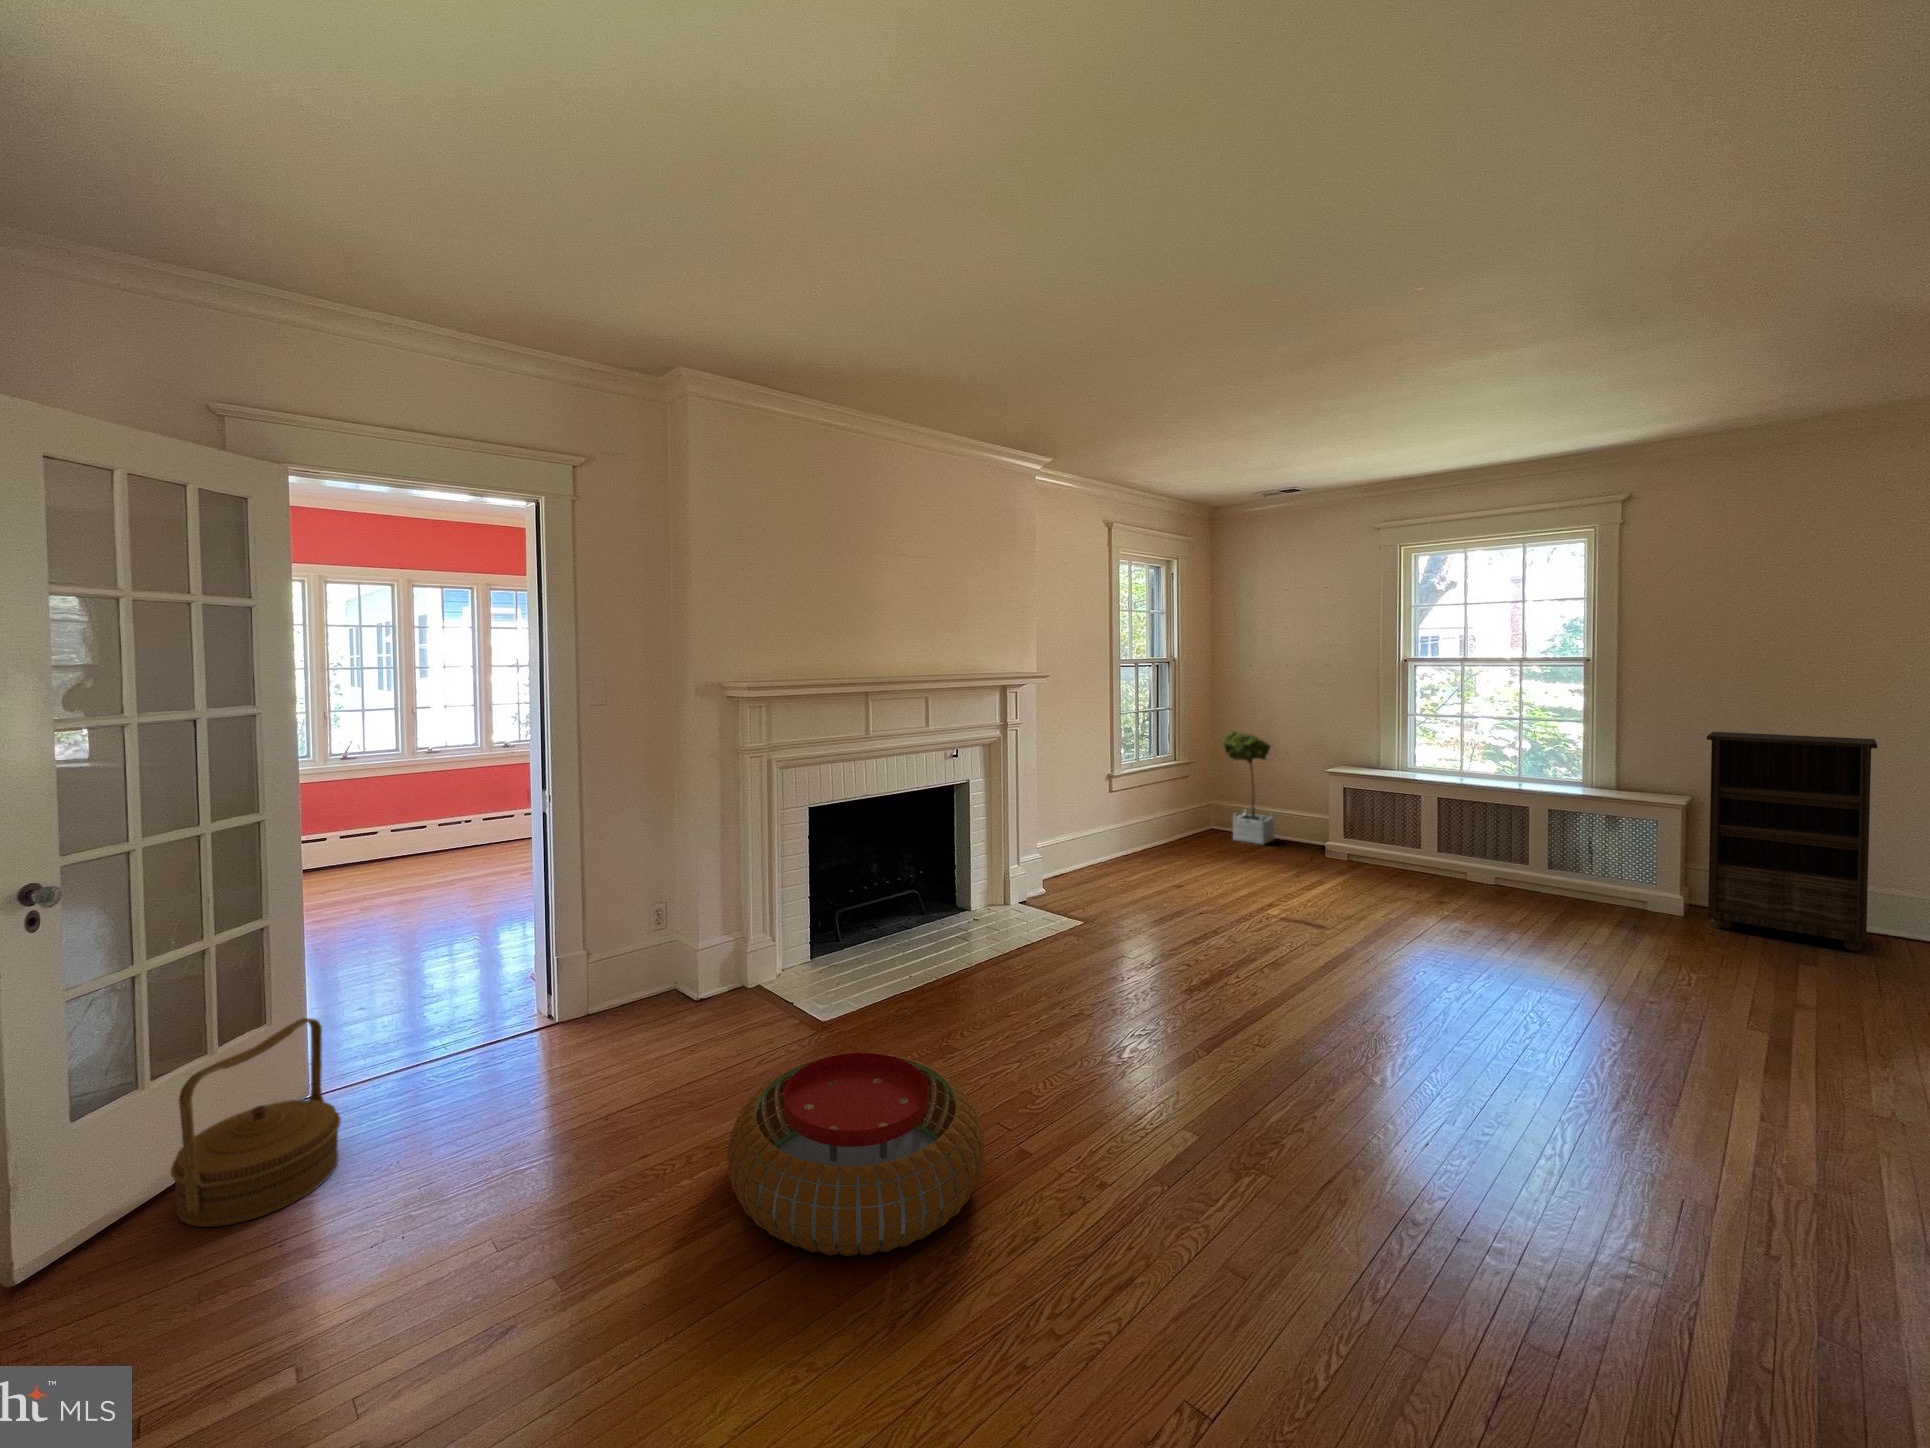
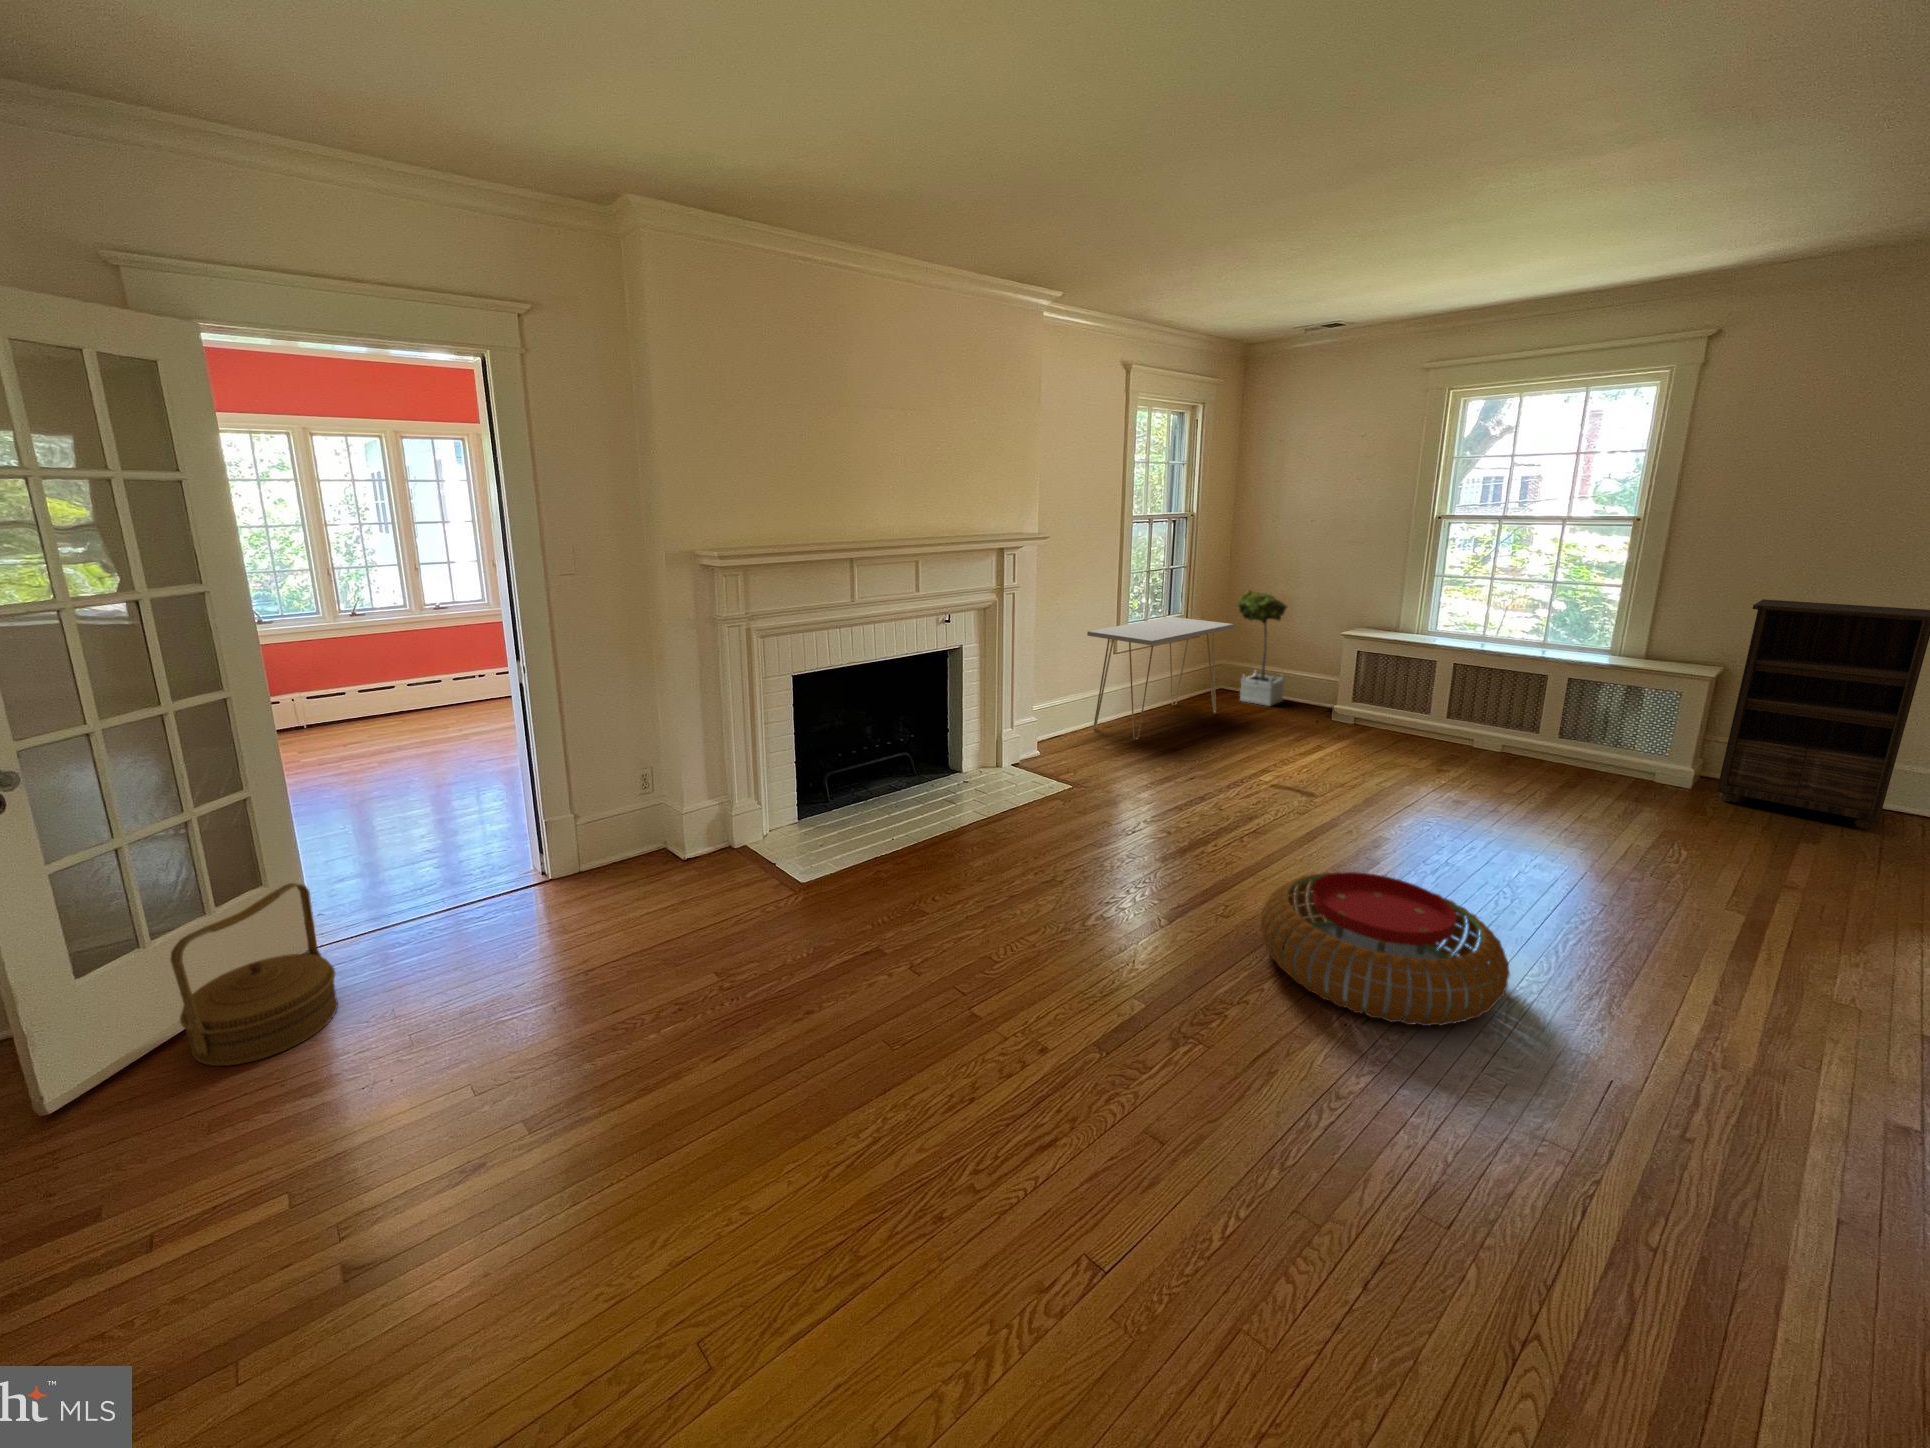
console table: none [1084,757,1223,877] -> present [1087,617,1234,740]
pouf: present [728,1052,984,1256] -> present [1260,872,1510,1026]

